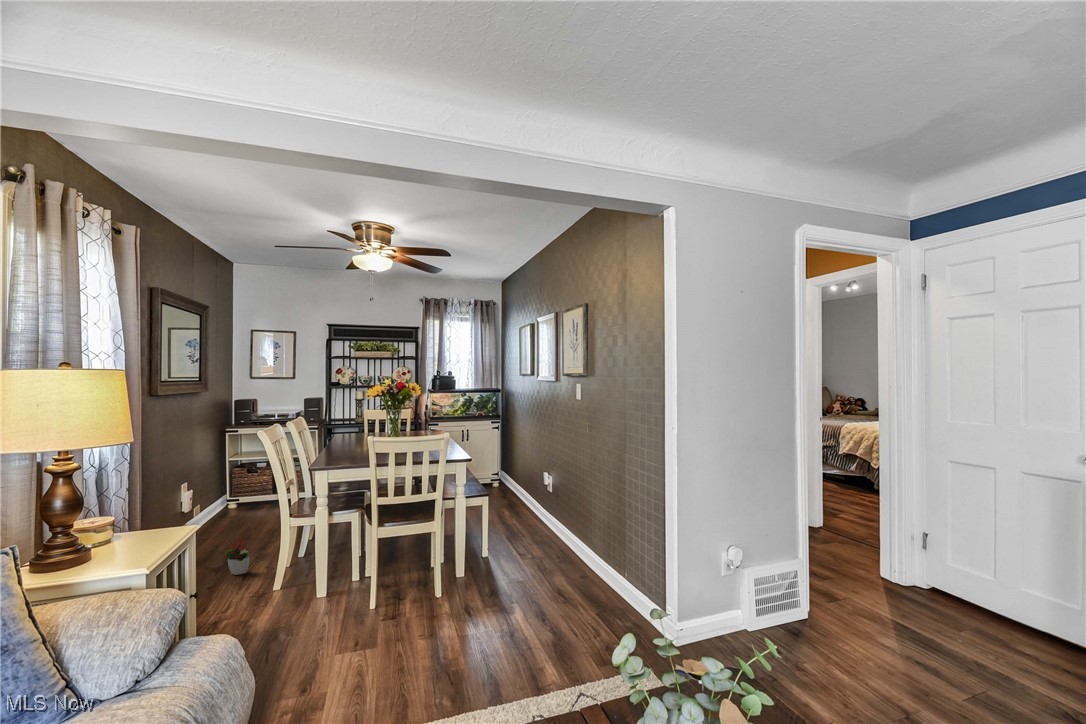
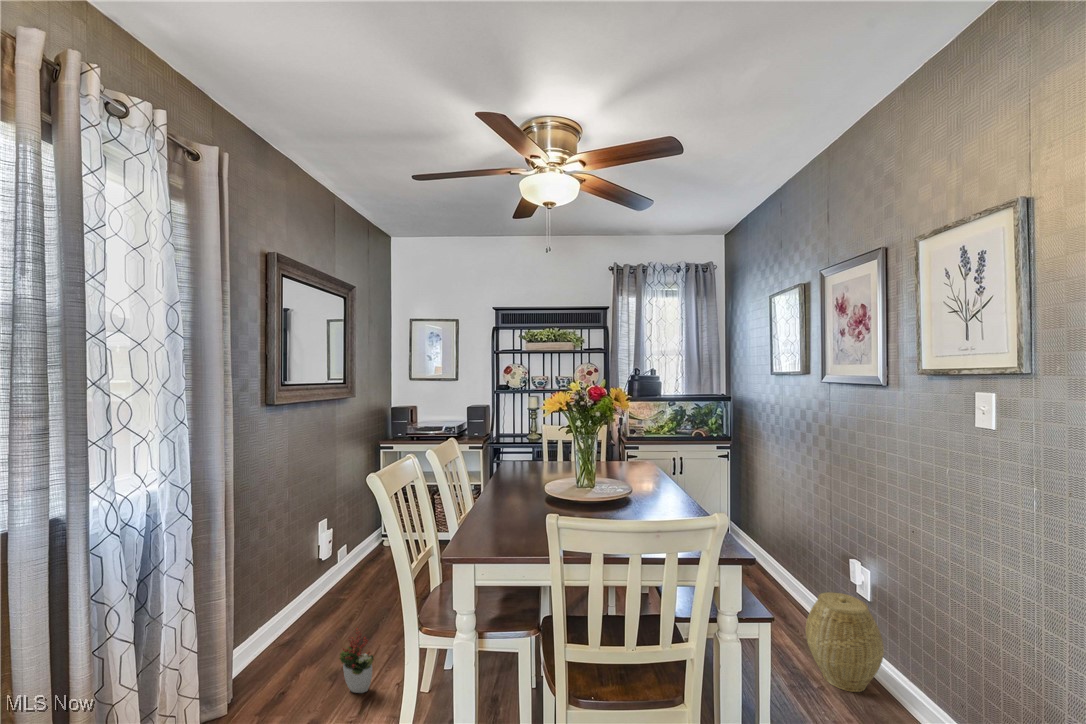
woven basket: none [514,490,549,537] -> present [806,592,884,692]

